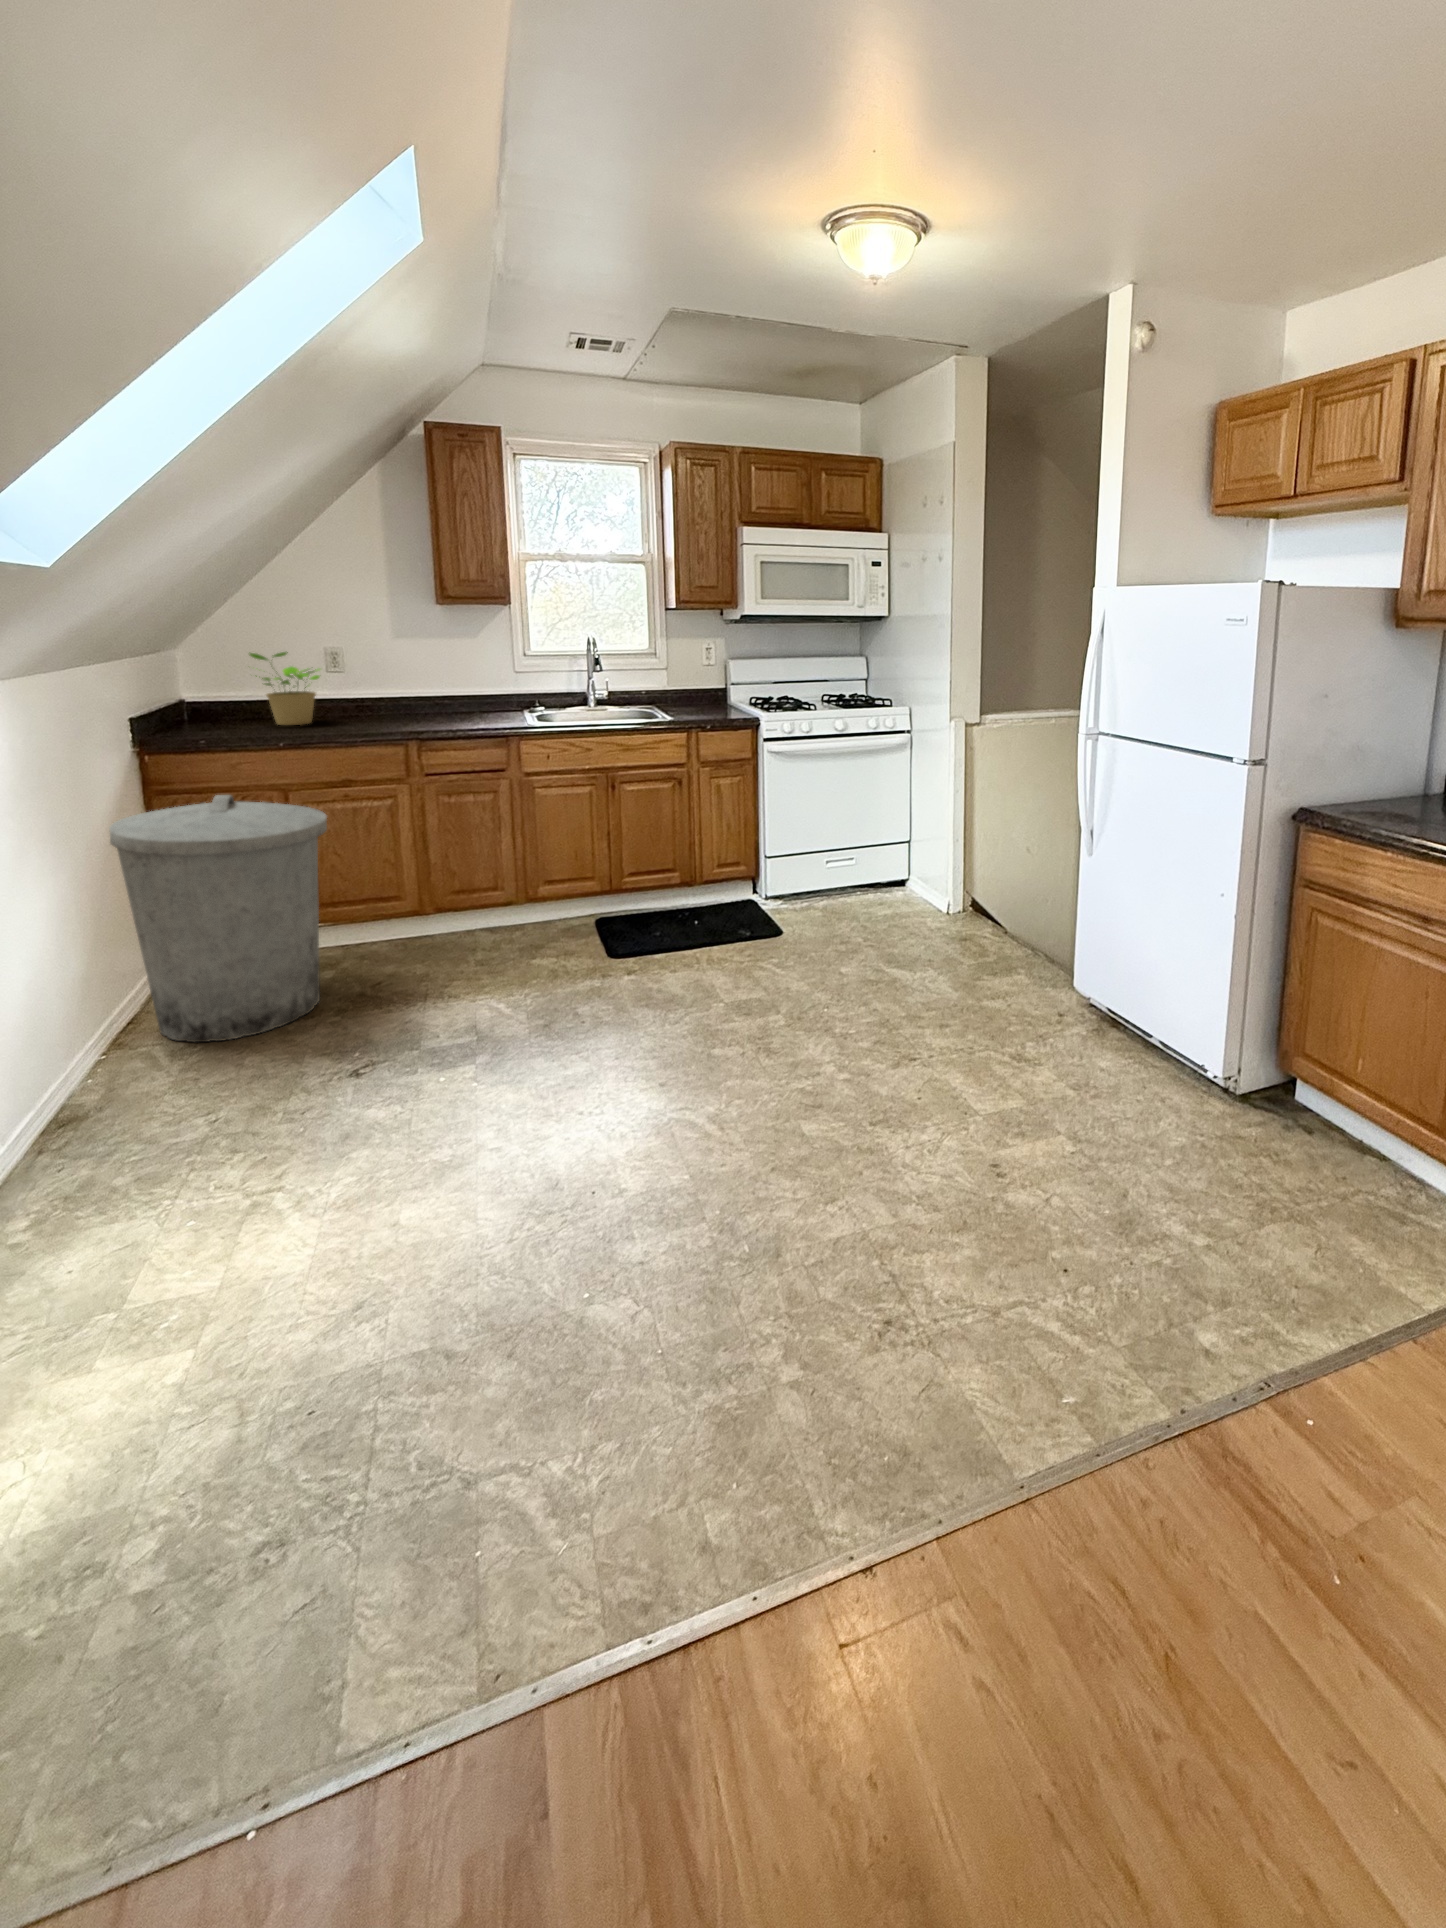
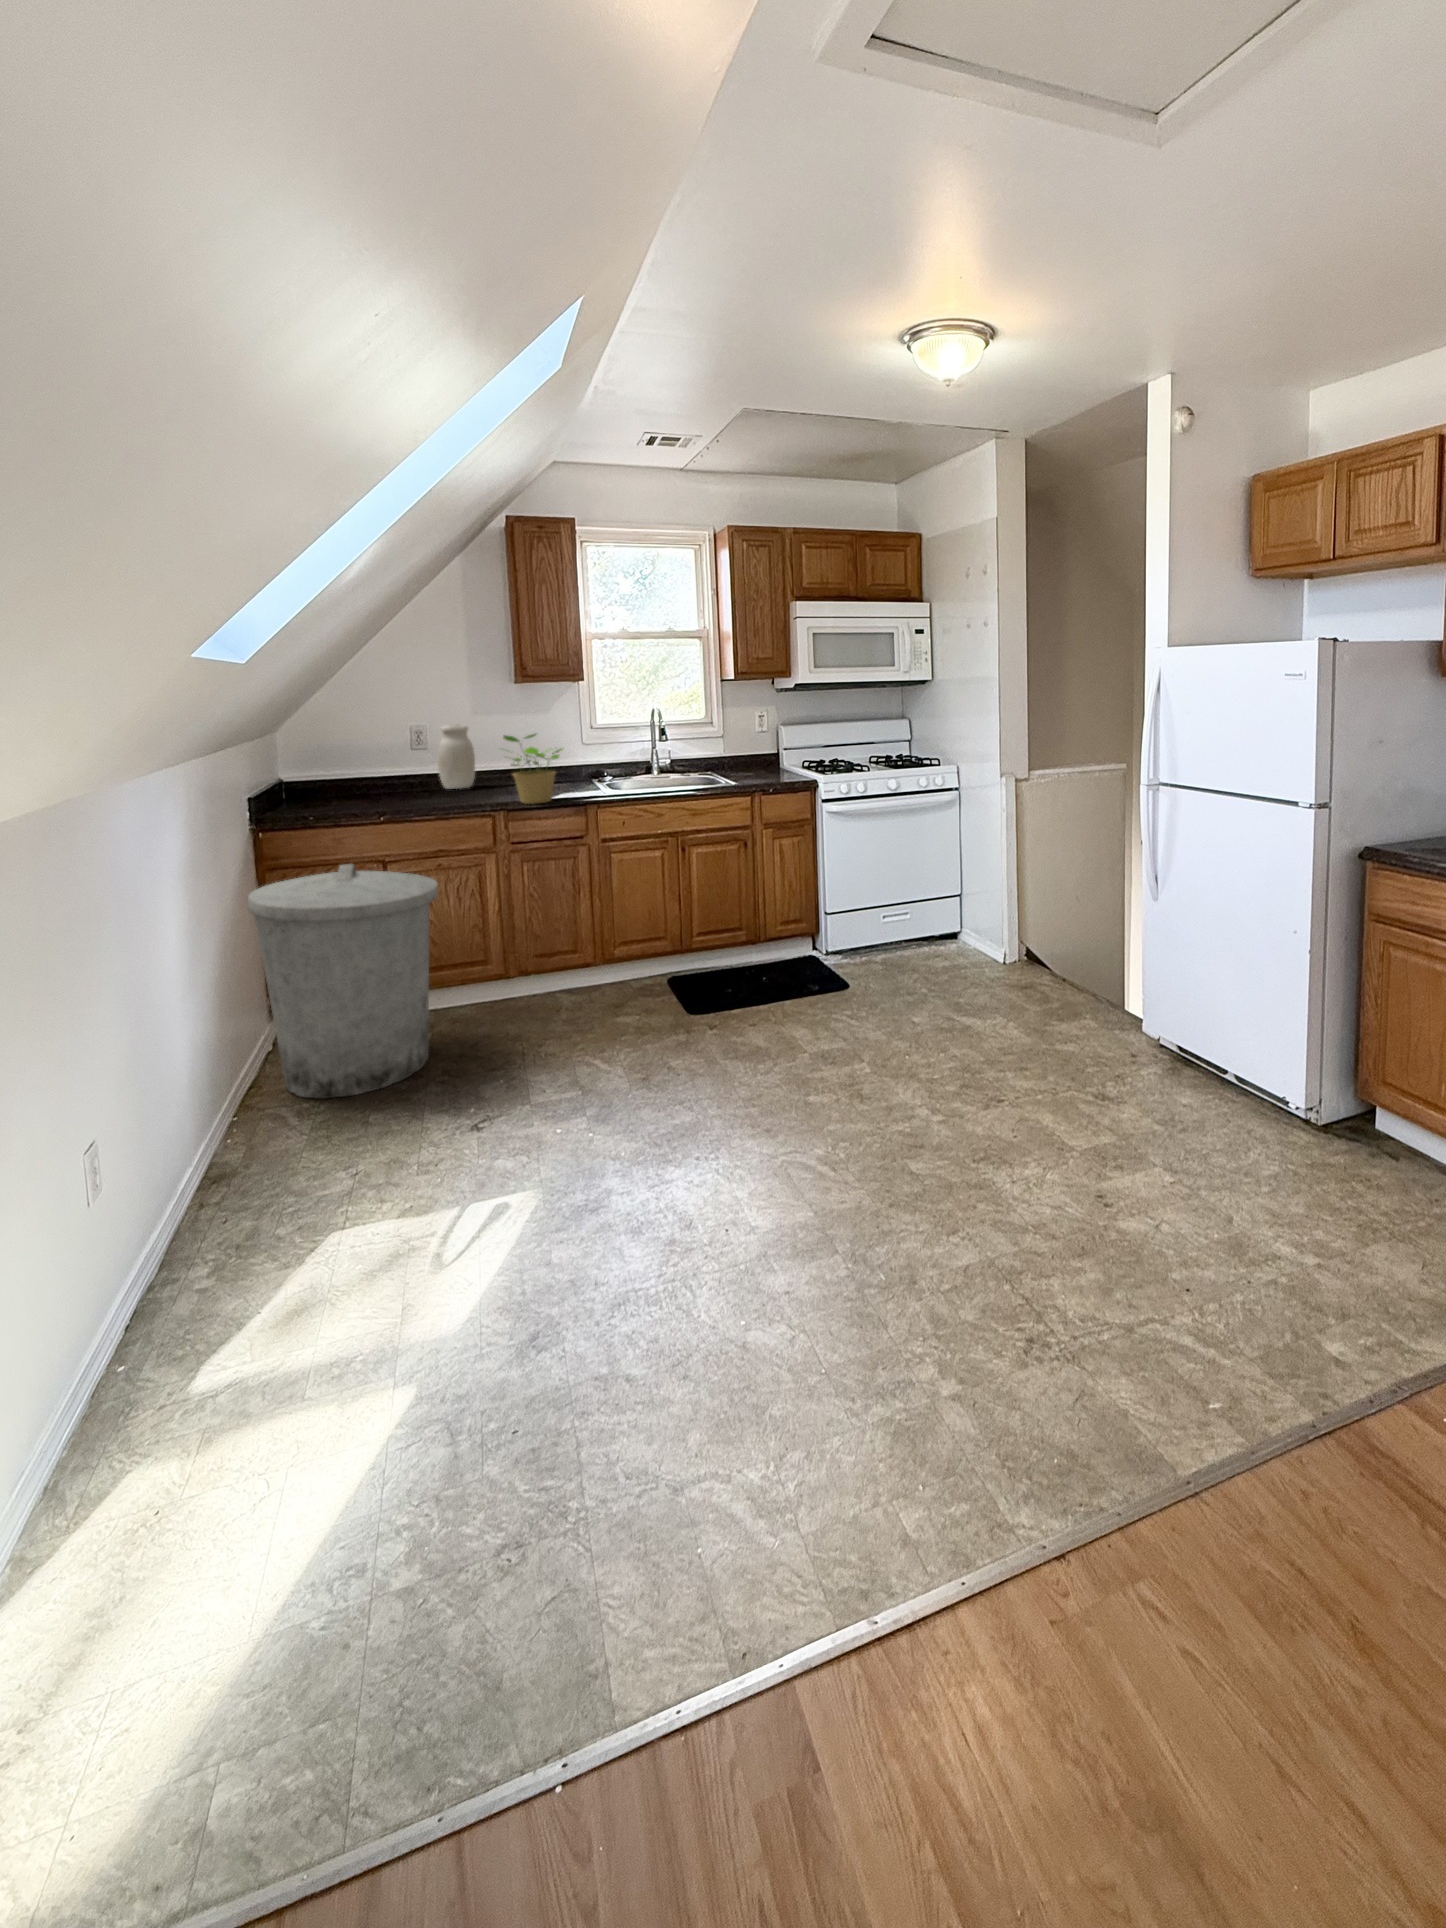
jar: none [349,647,390,716] -> present [438,725,475,789]
potted plant: present [250,652,320,725] -> present [504,734,562,804]

